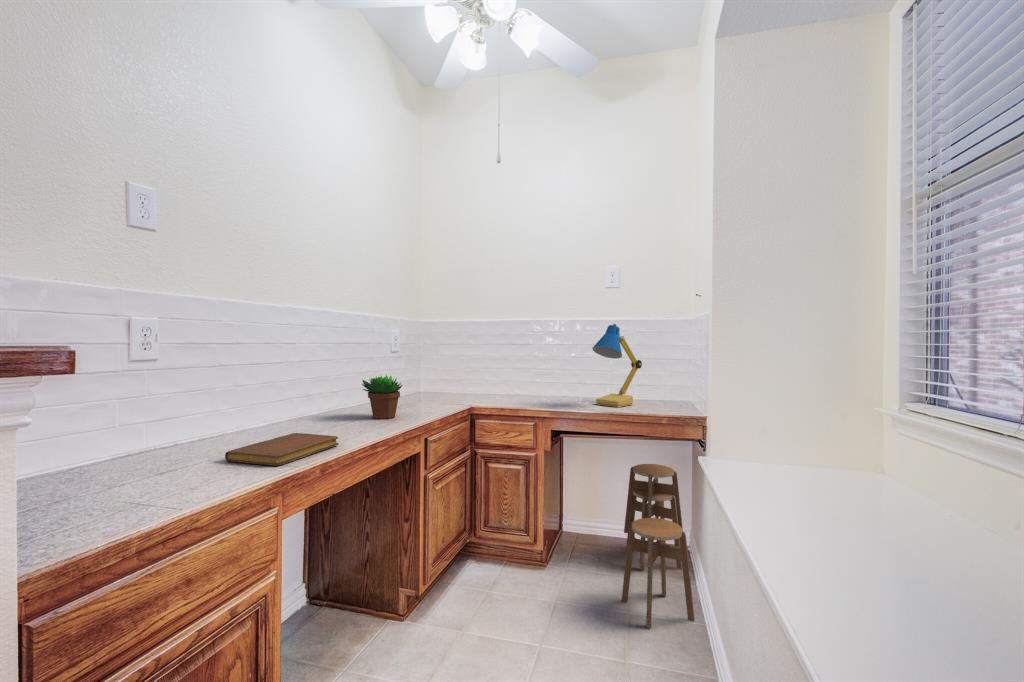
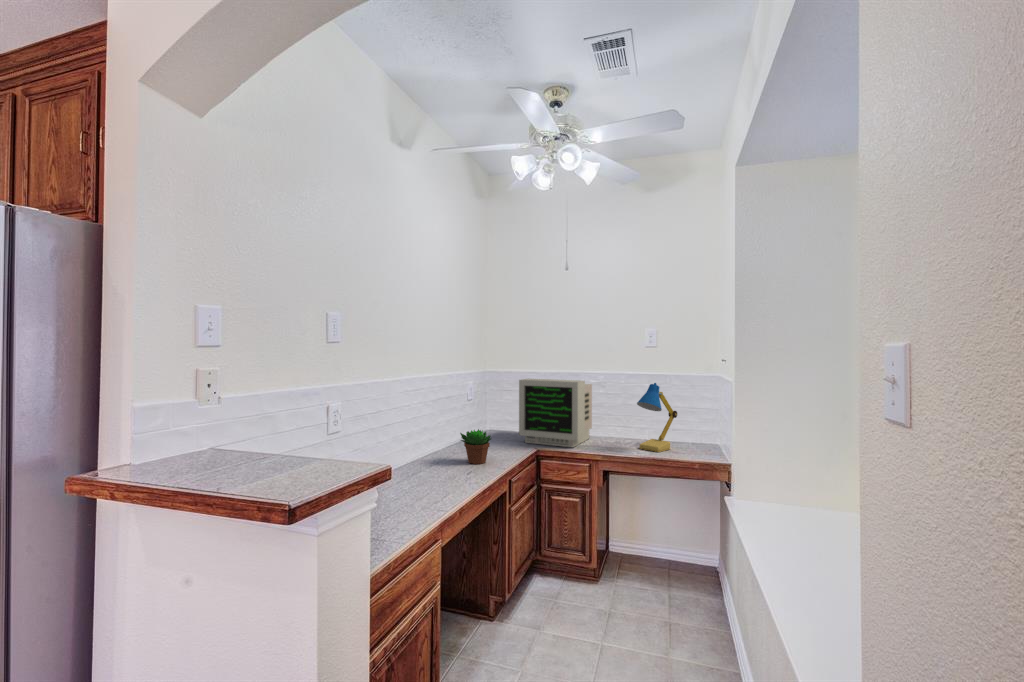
computer monitor: none [451,323,542,404] -> present [519,378,592,447]
notebook: present [225,433,339,466] -> none [398,481,464,509]
stool: present [622,464,695,629] -> none [662,497,722,633]

